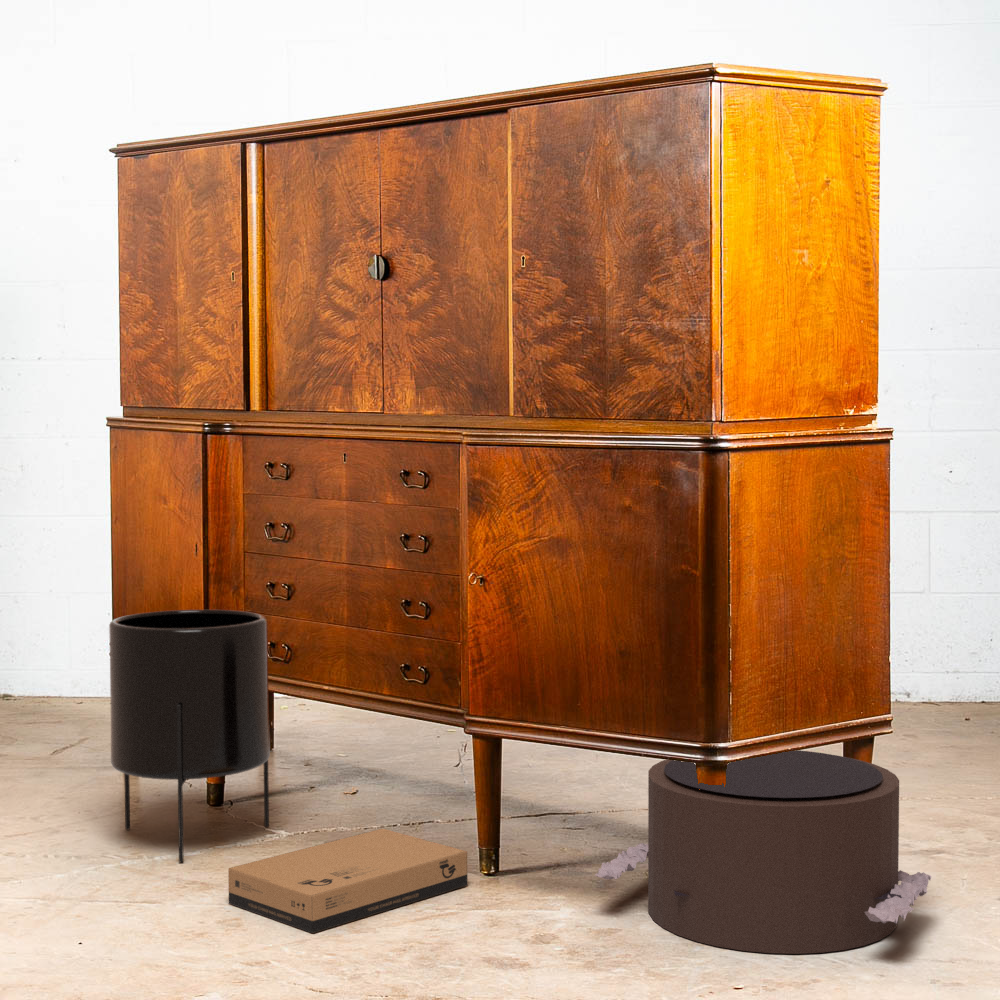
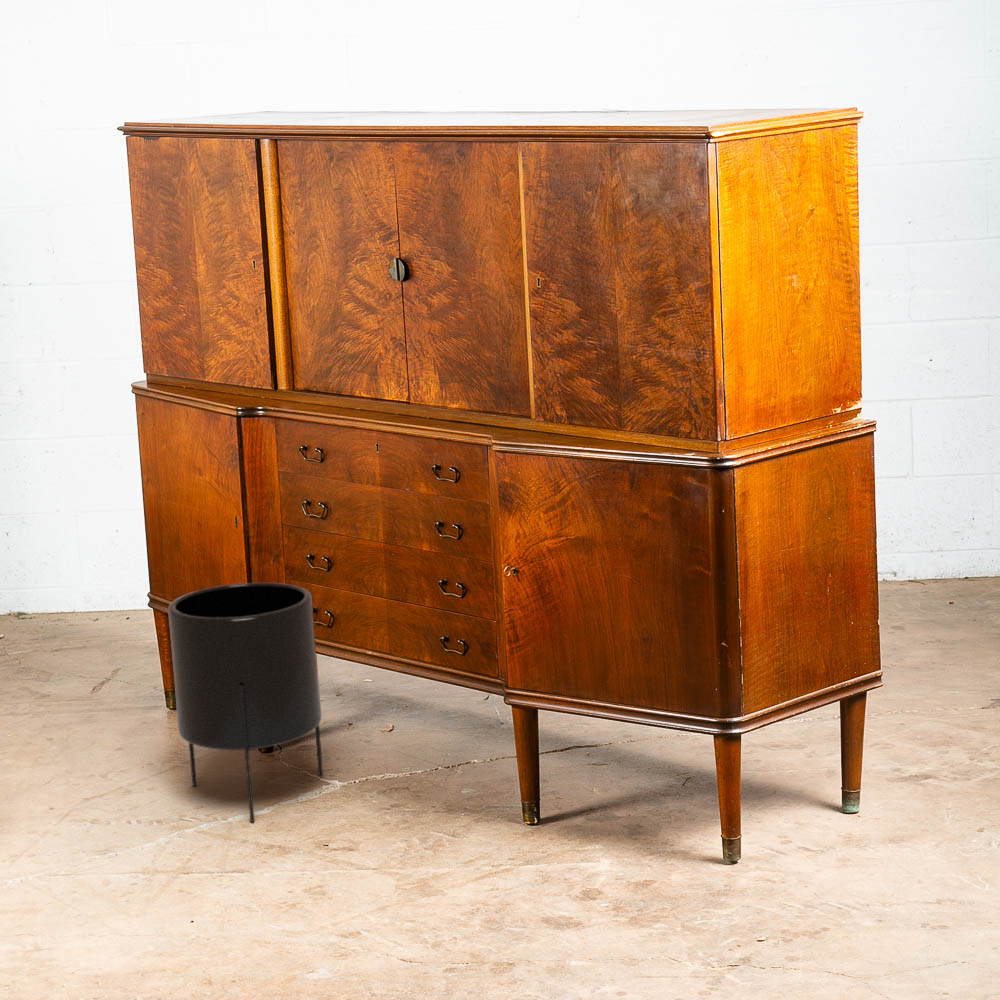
pouf: present [595,750,931,954] -> none [627,702,921,898]
cardboard box: present [228,829,467,933] -> none [303,783,513,896]

